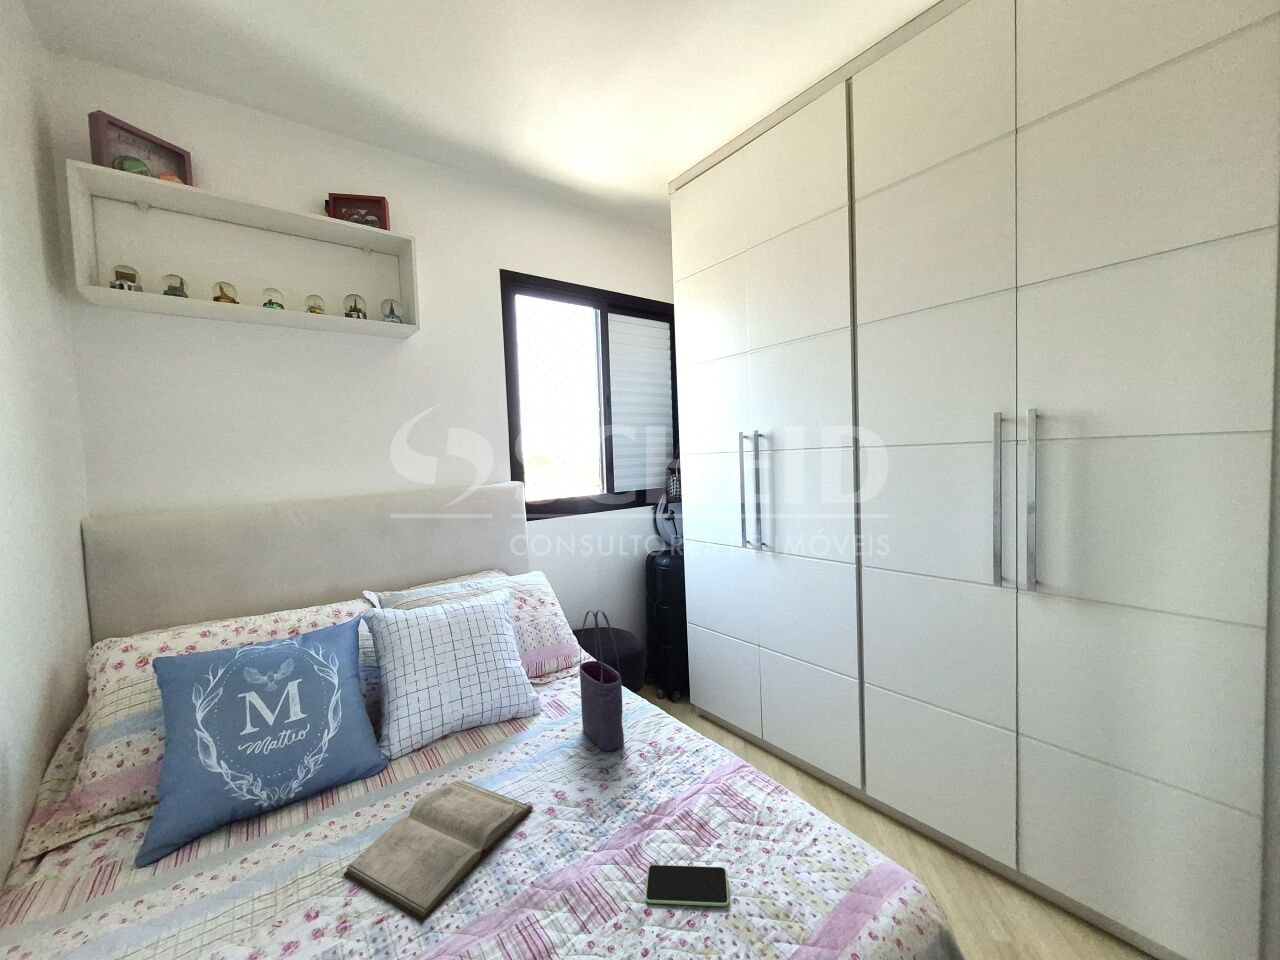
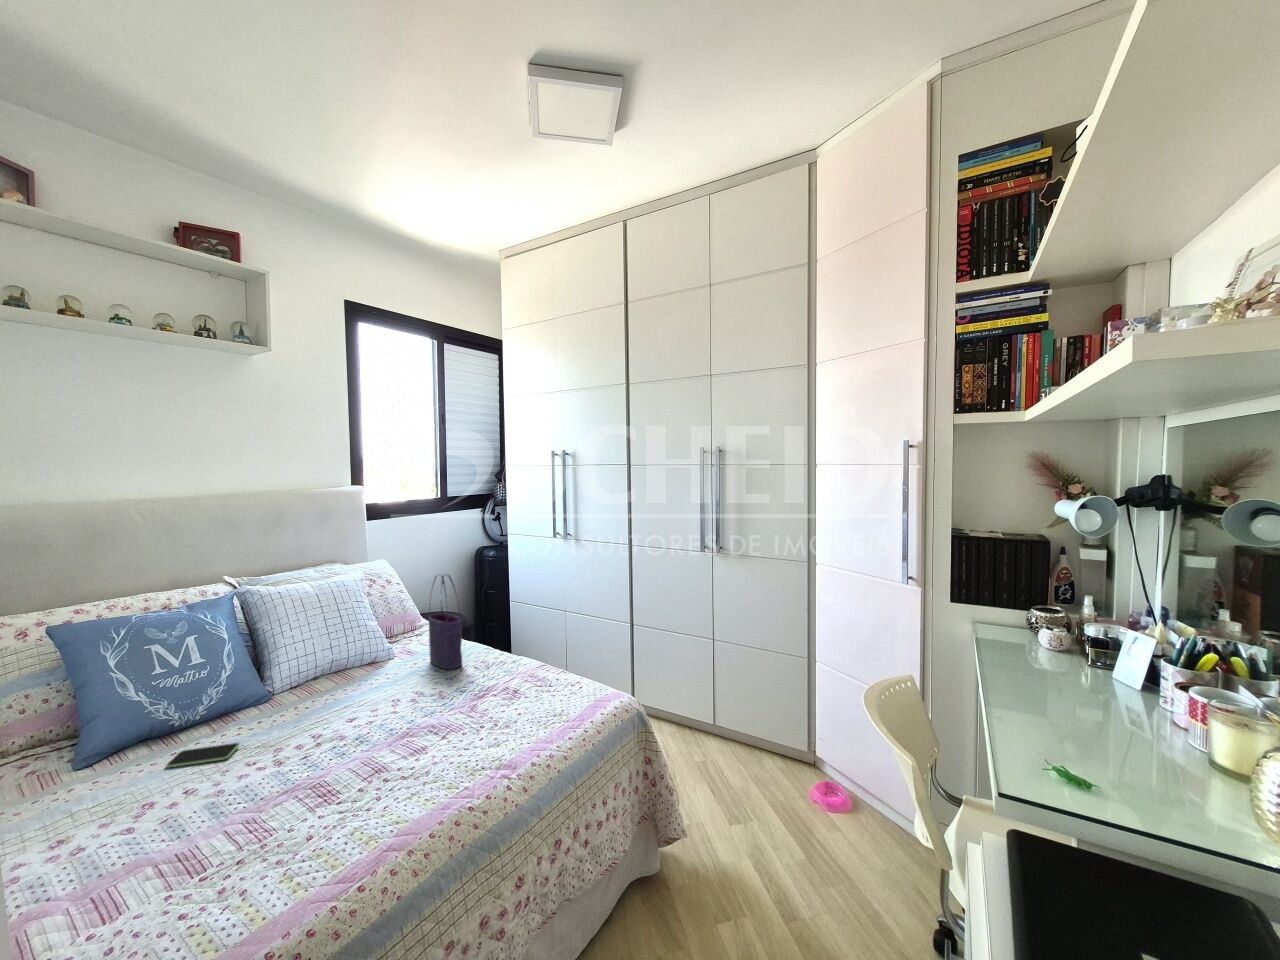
diary: present [343,780,533,922] -> none [267,694,401,748]
smartphone: present [645,865,729,906] -> present [166,743,240,768]

